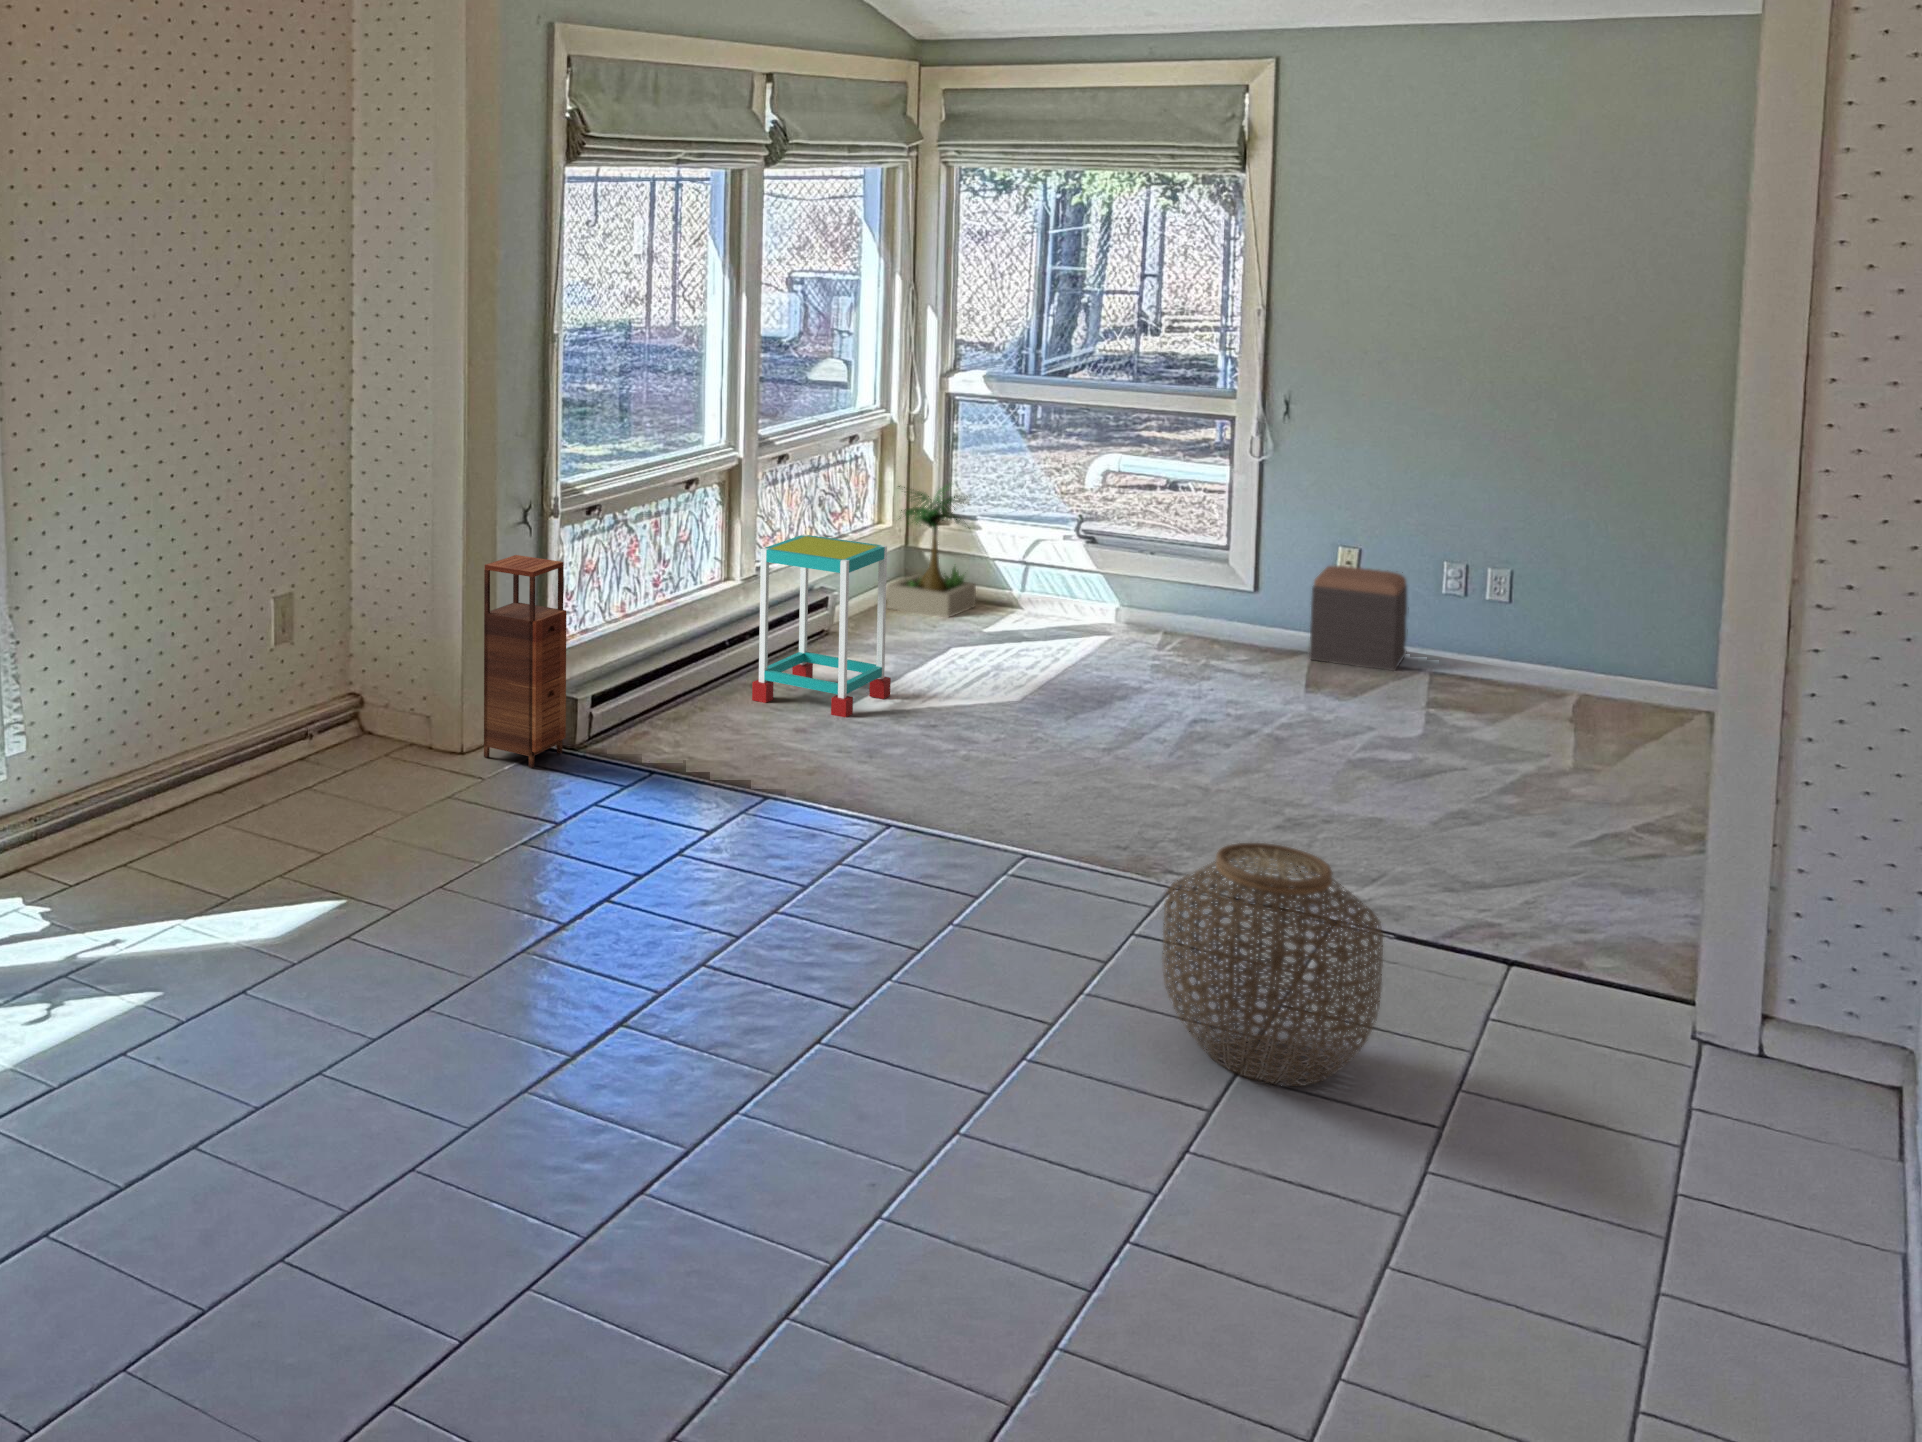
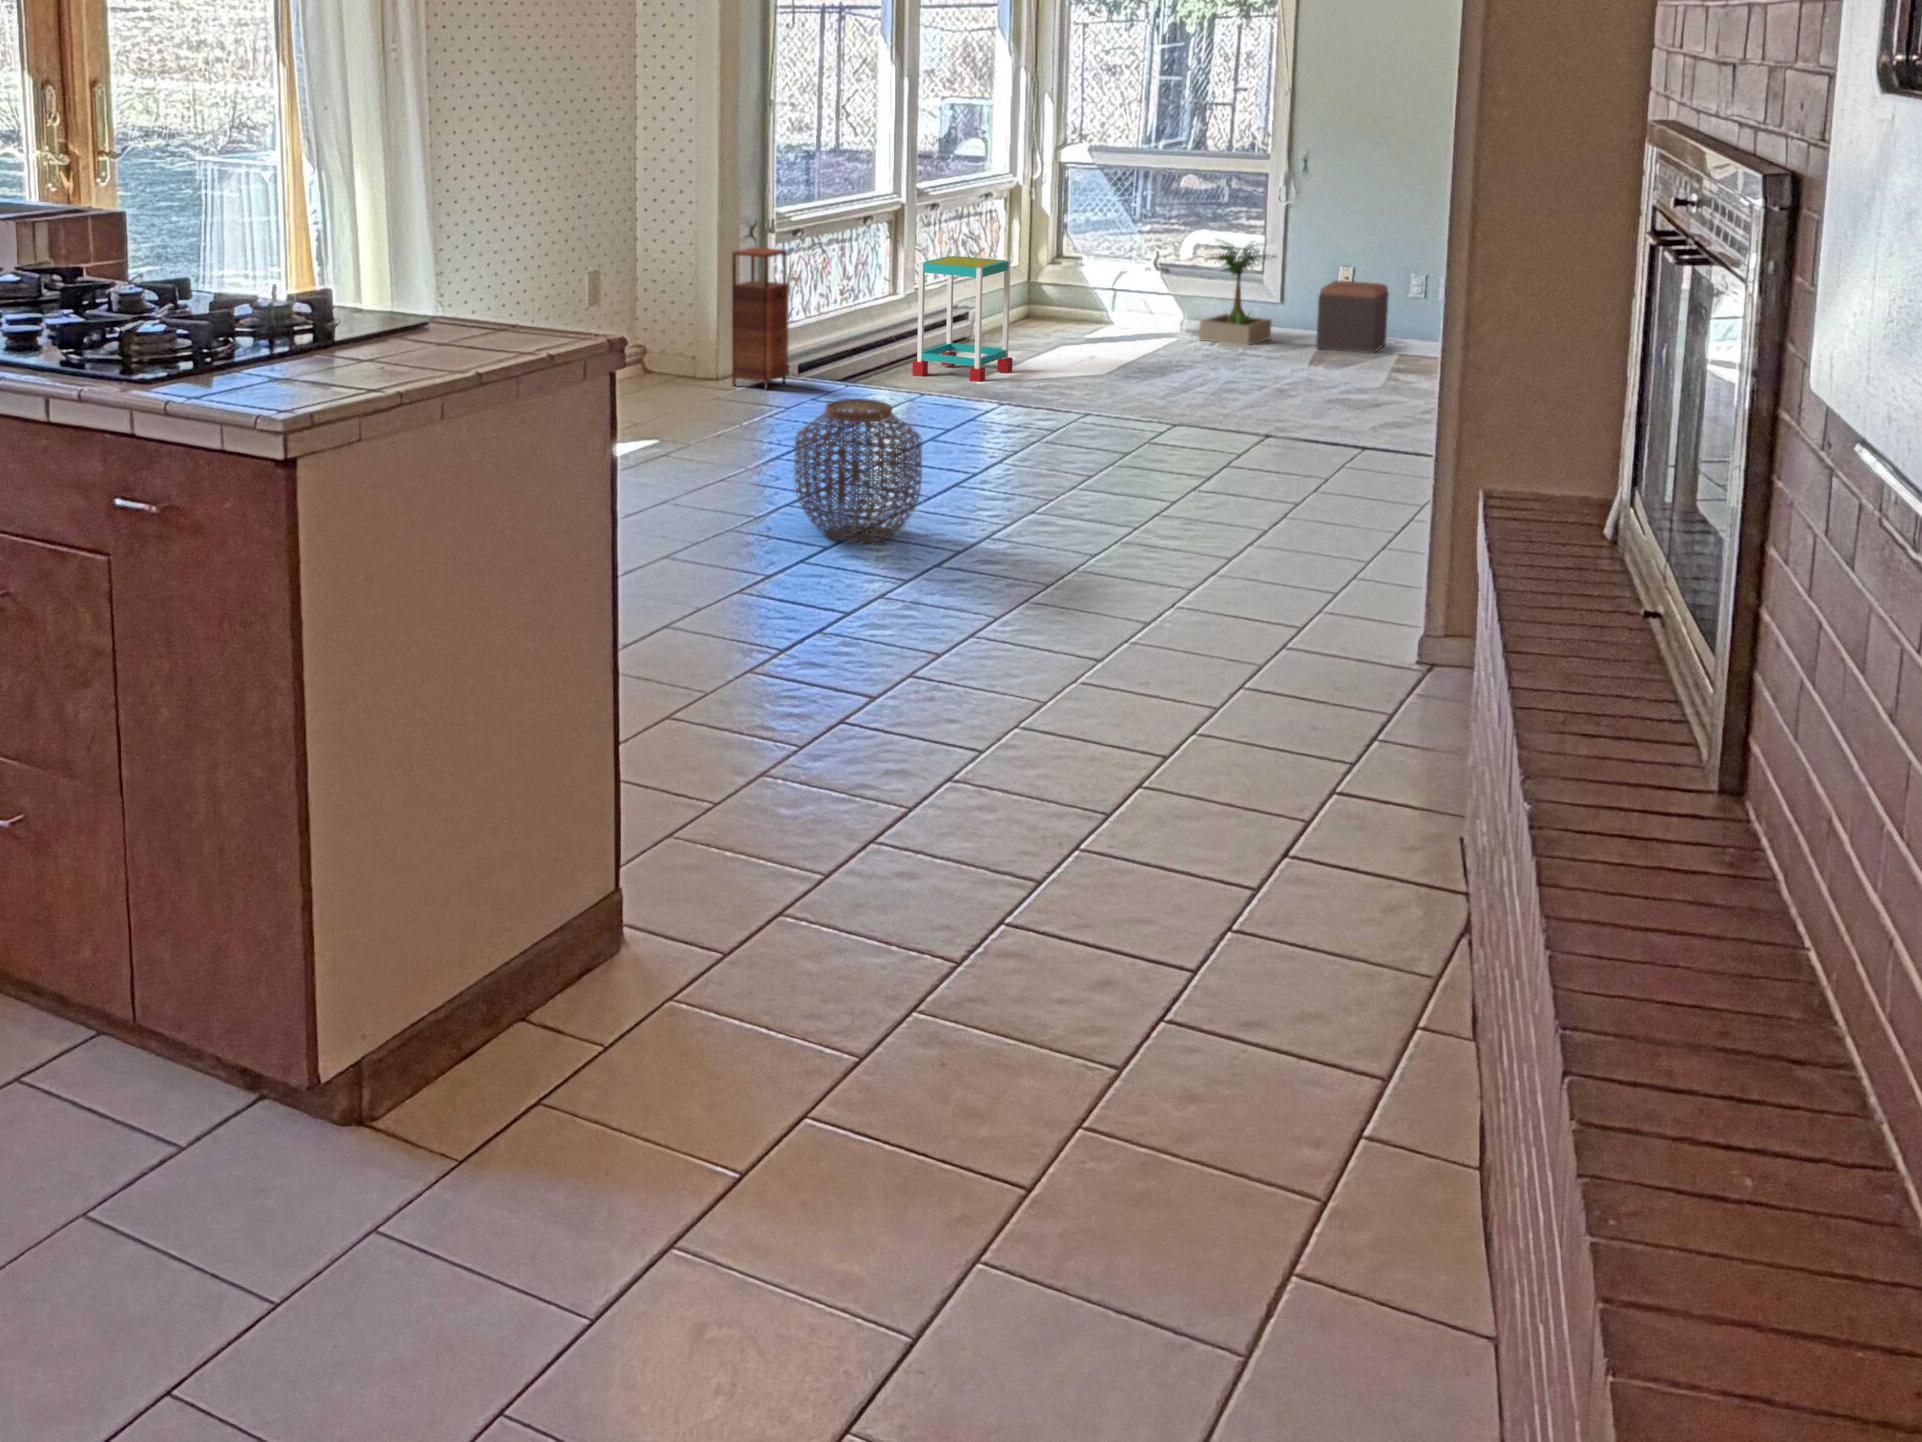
potted plant: present [887,484,976,617] -> present [1199,240,1275,345]
woven basket: present [1162,843,1383,1086] -> present [794,399,922,543]

